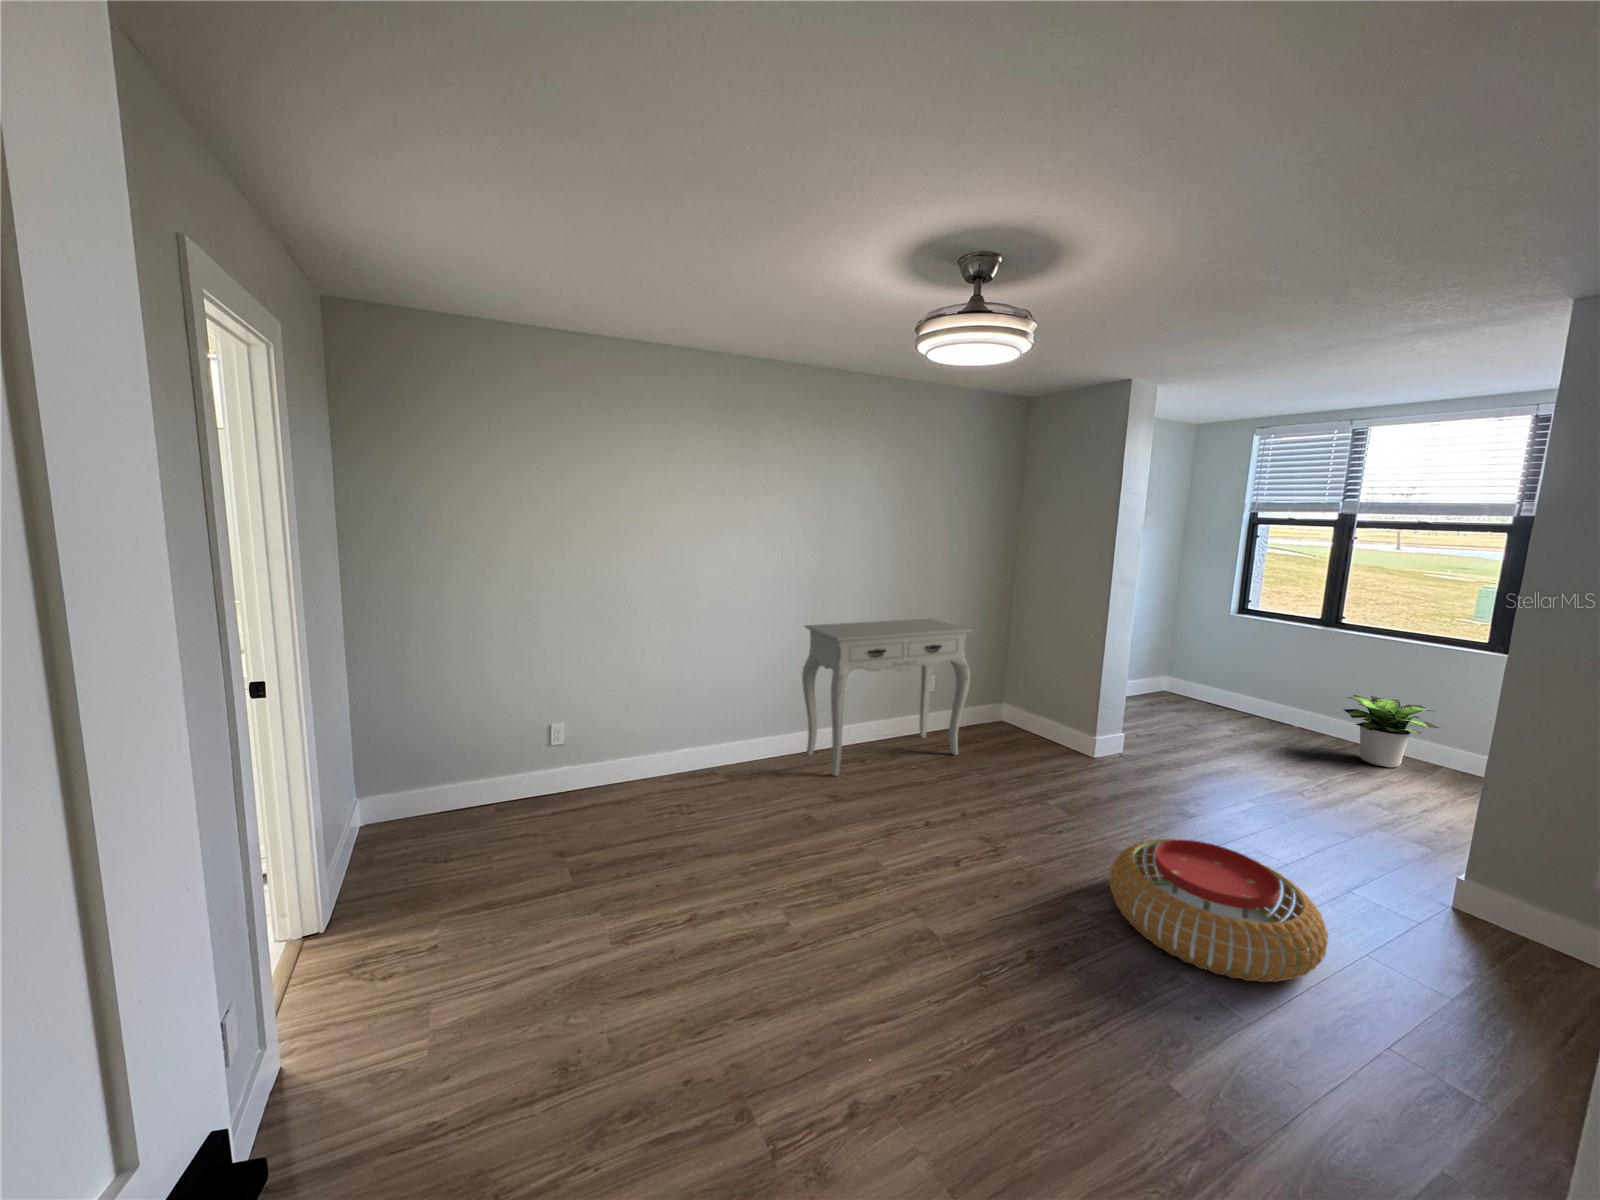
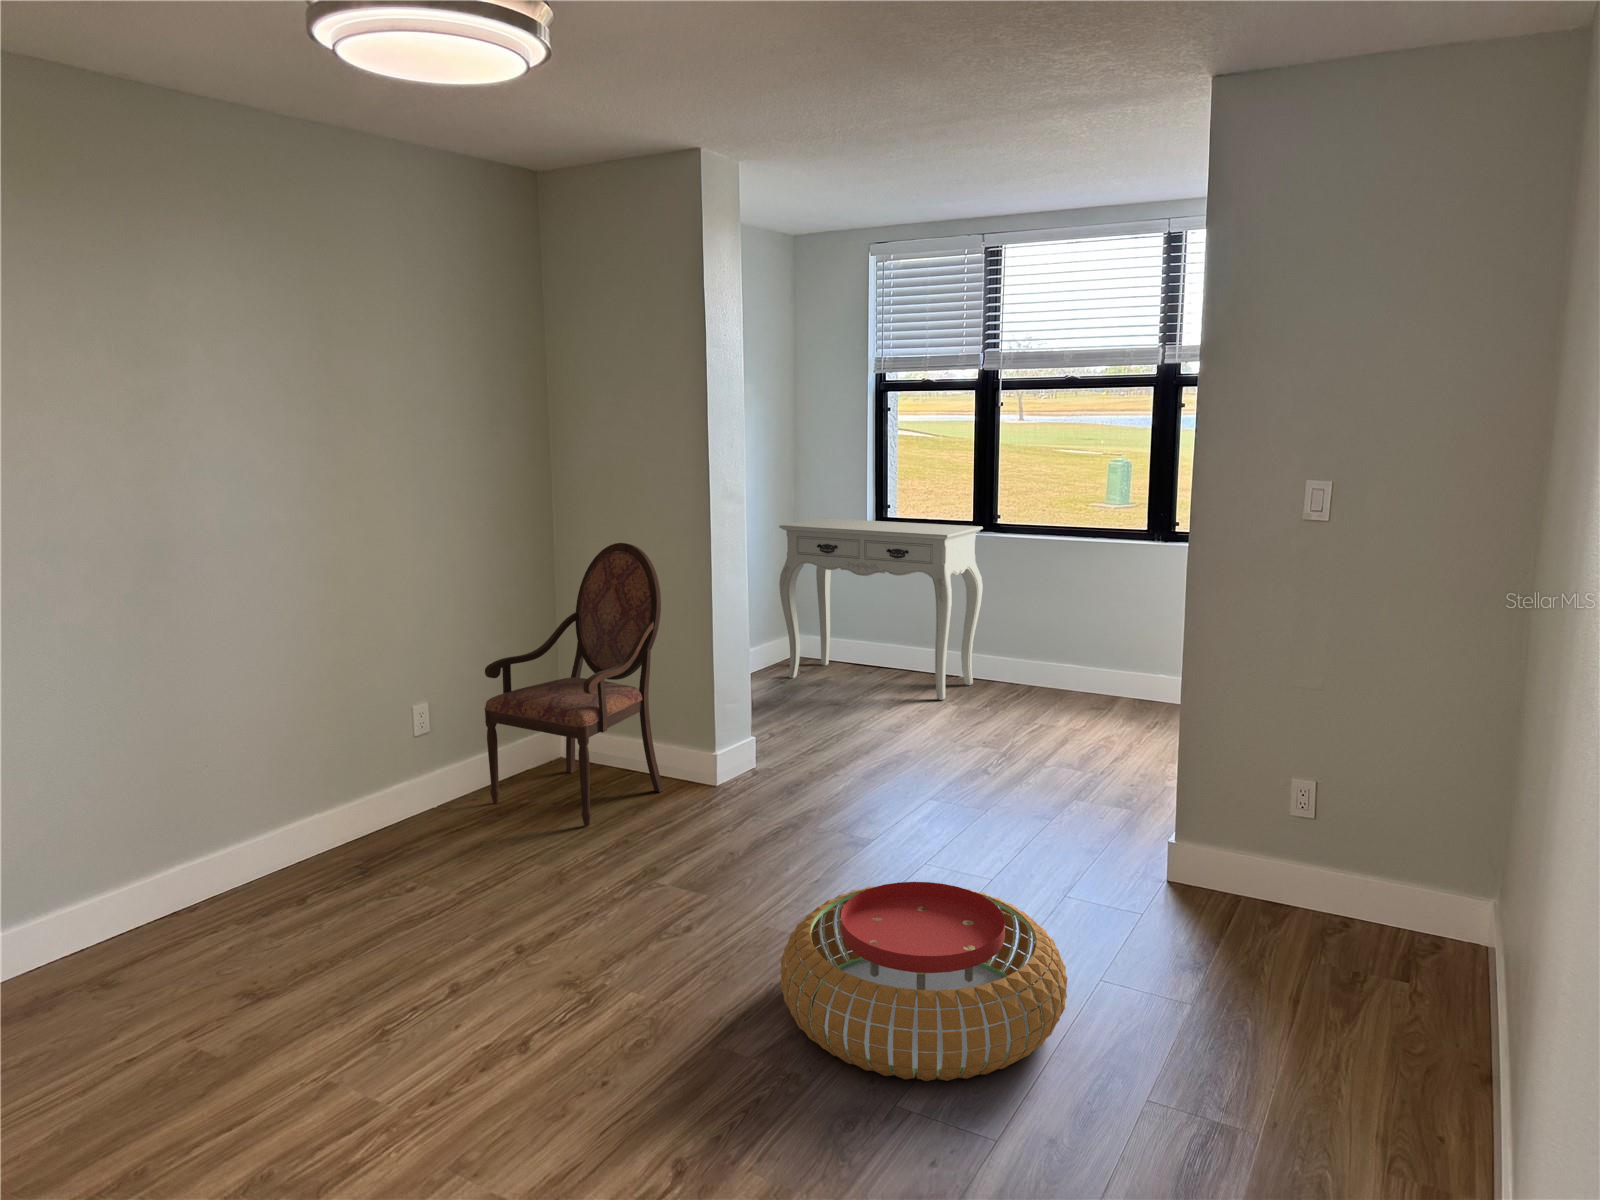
armchair: none [961,606,1073,761] -> present [484,543,664,826]
console table: present [802,619,972,776] -> present [779,518,983,700]
potted plant: present [1344,695,1439,767] -> none [1013,620,1116,712]

